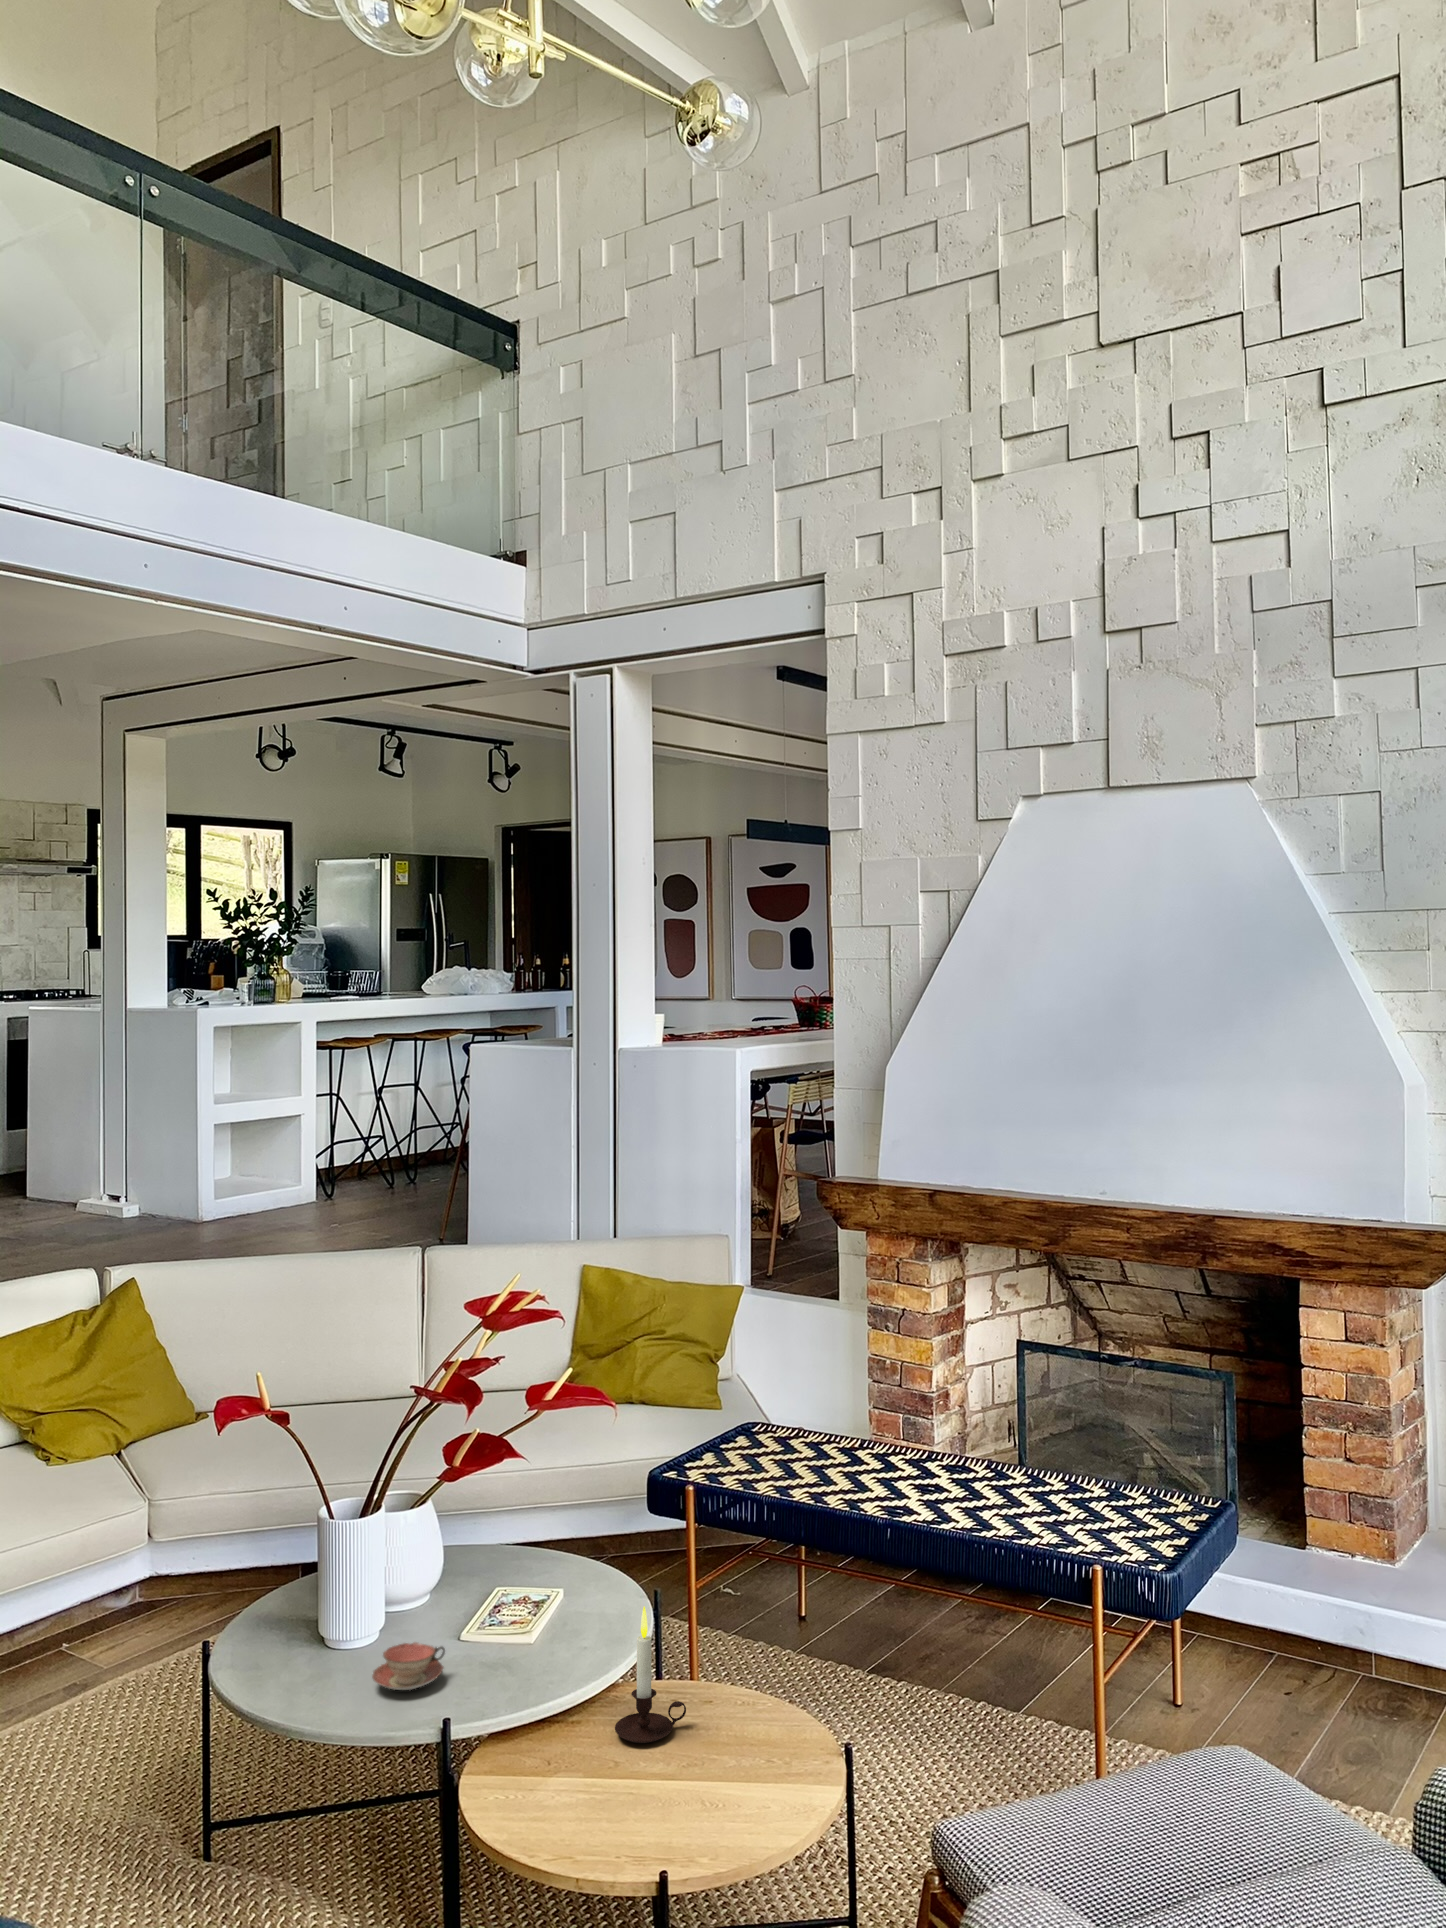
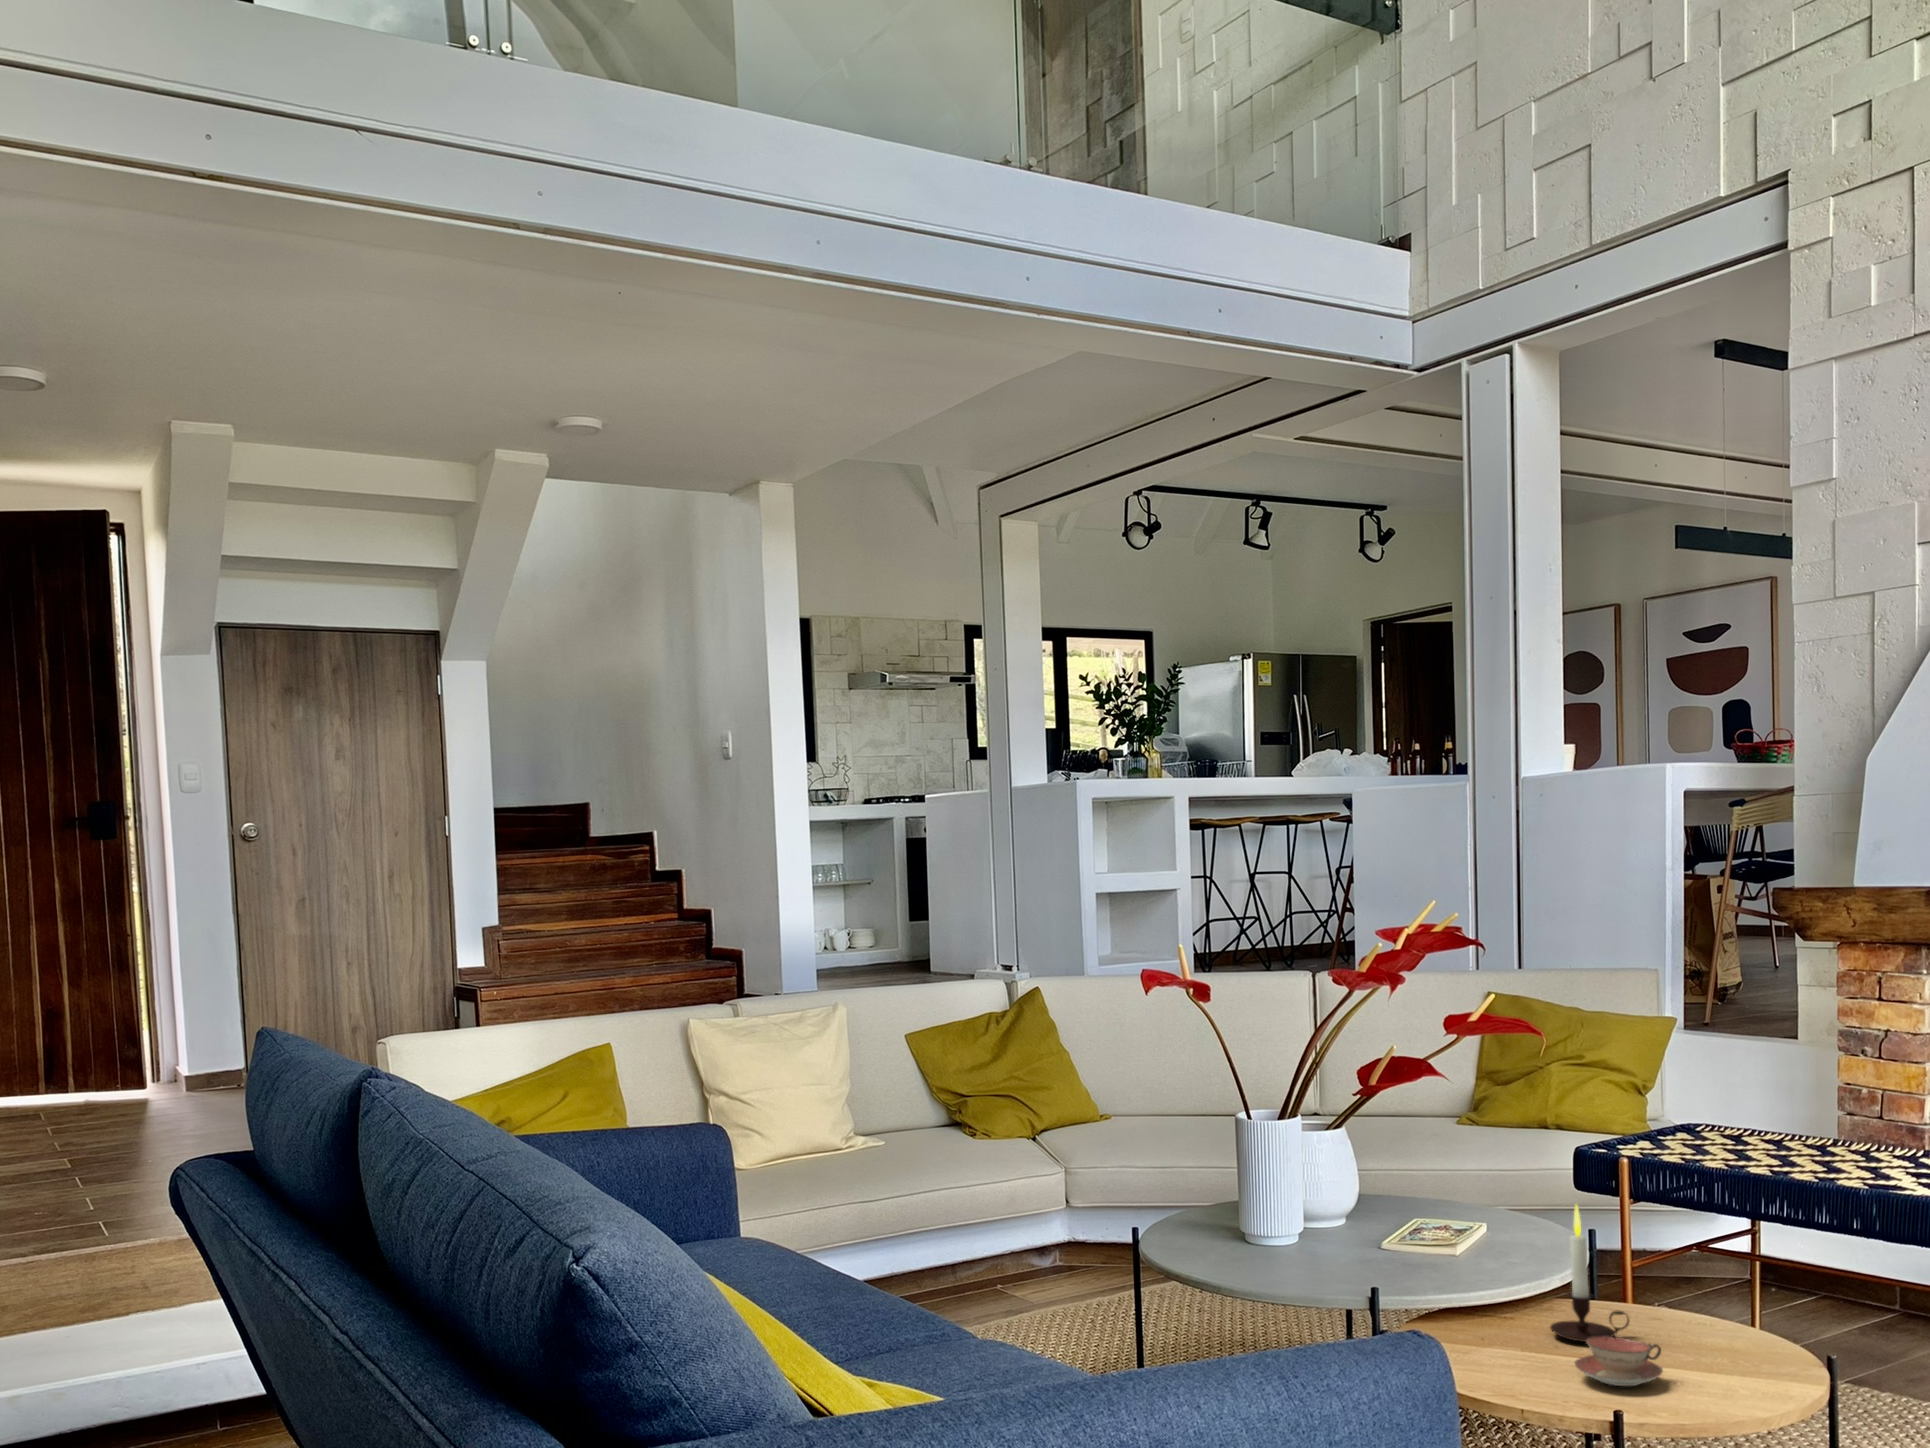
teacup: present [372,1642,445,1690] -> present [1575,1336,1663,1386]

